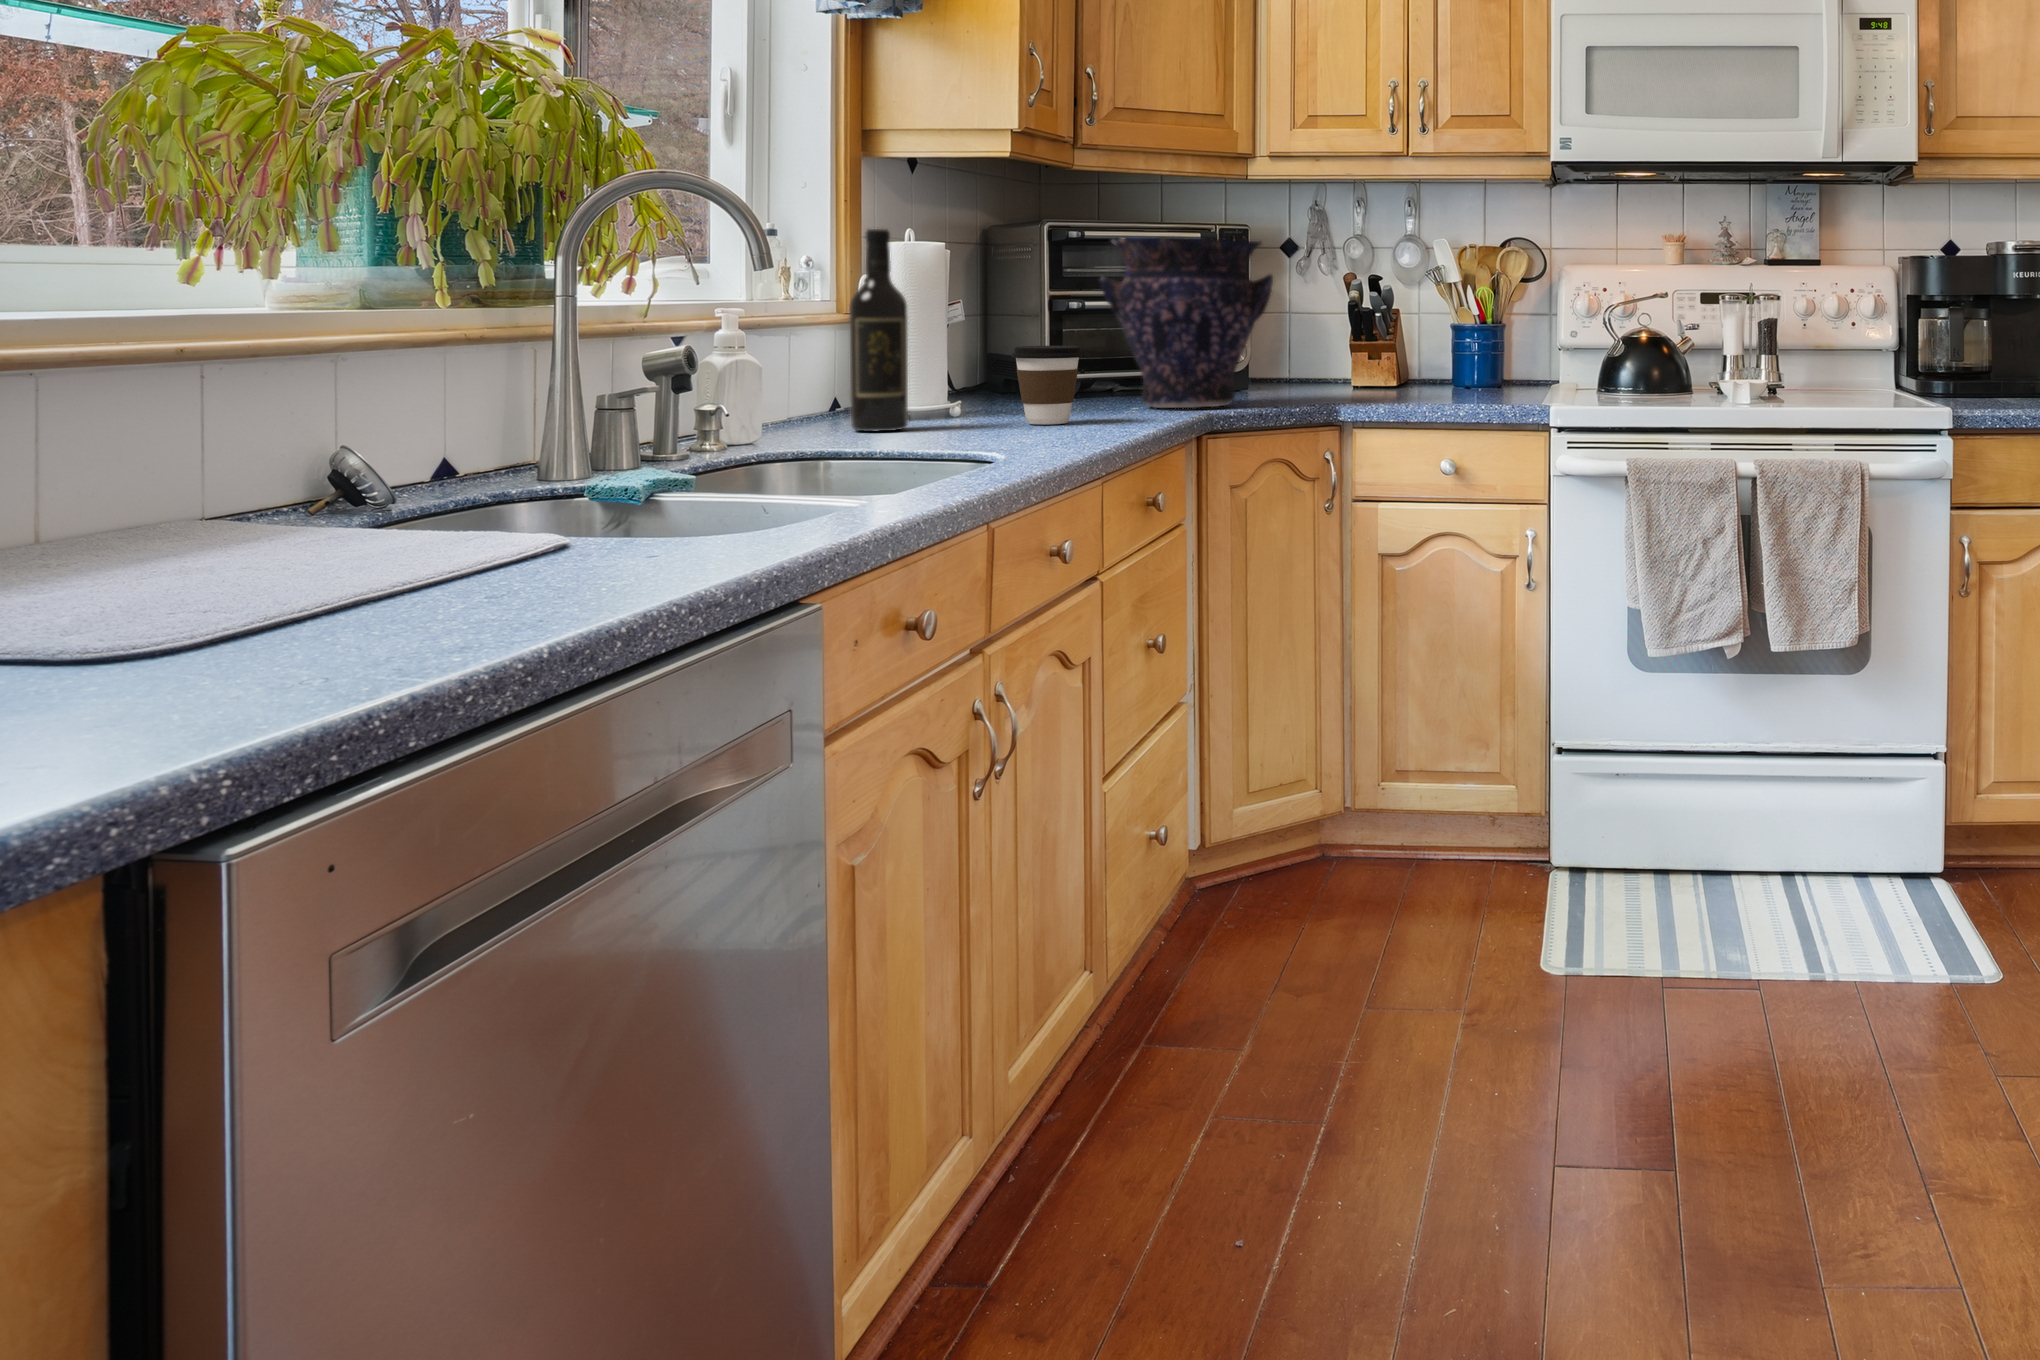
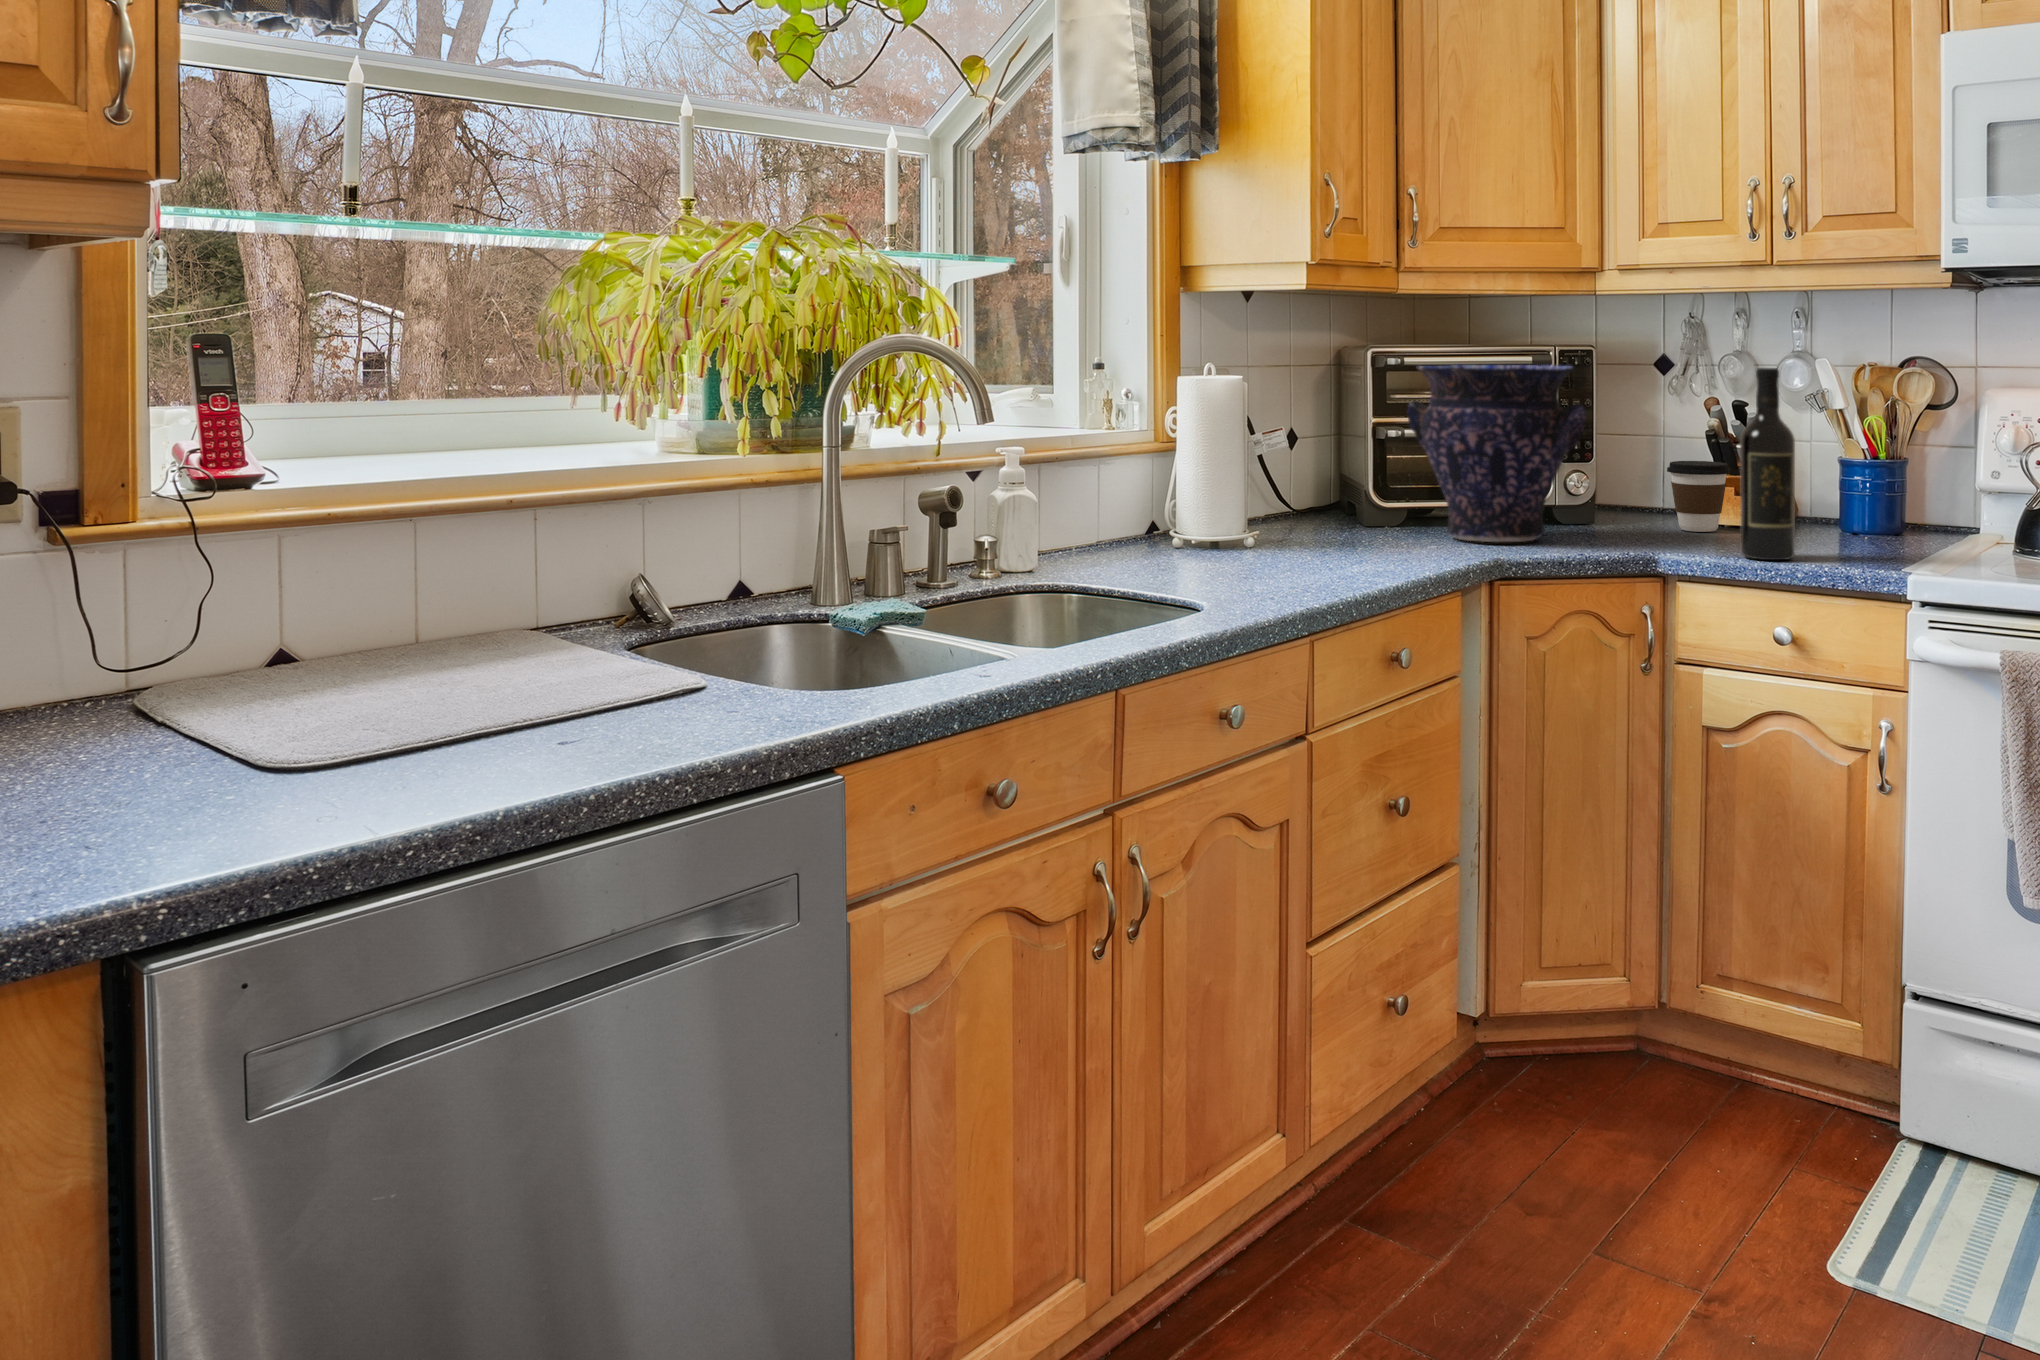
wine bottle: present [849,229,908,431] -> present [1740,368,1795,560]
coffee cup: present [1012,346,1083,424] -> present [1667,461,1730,532]

